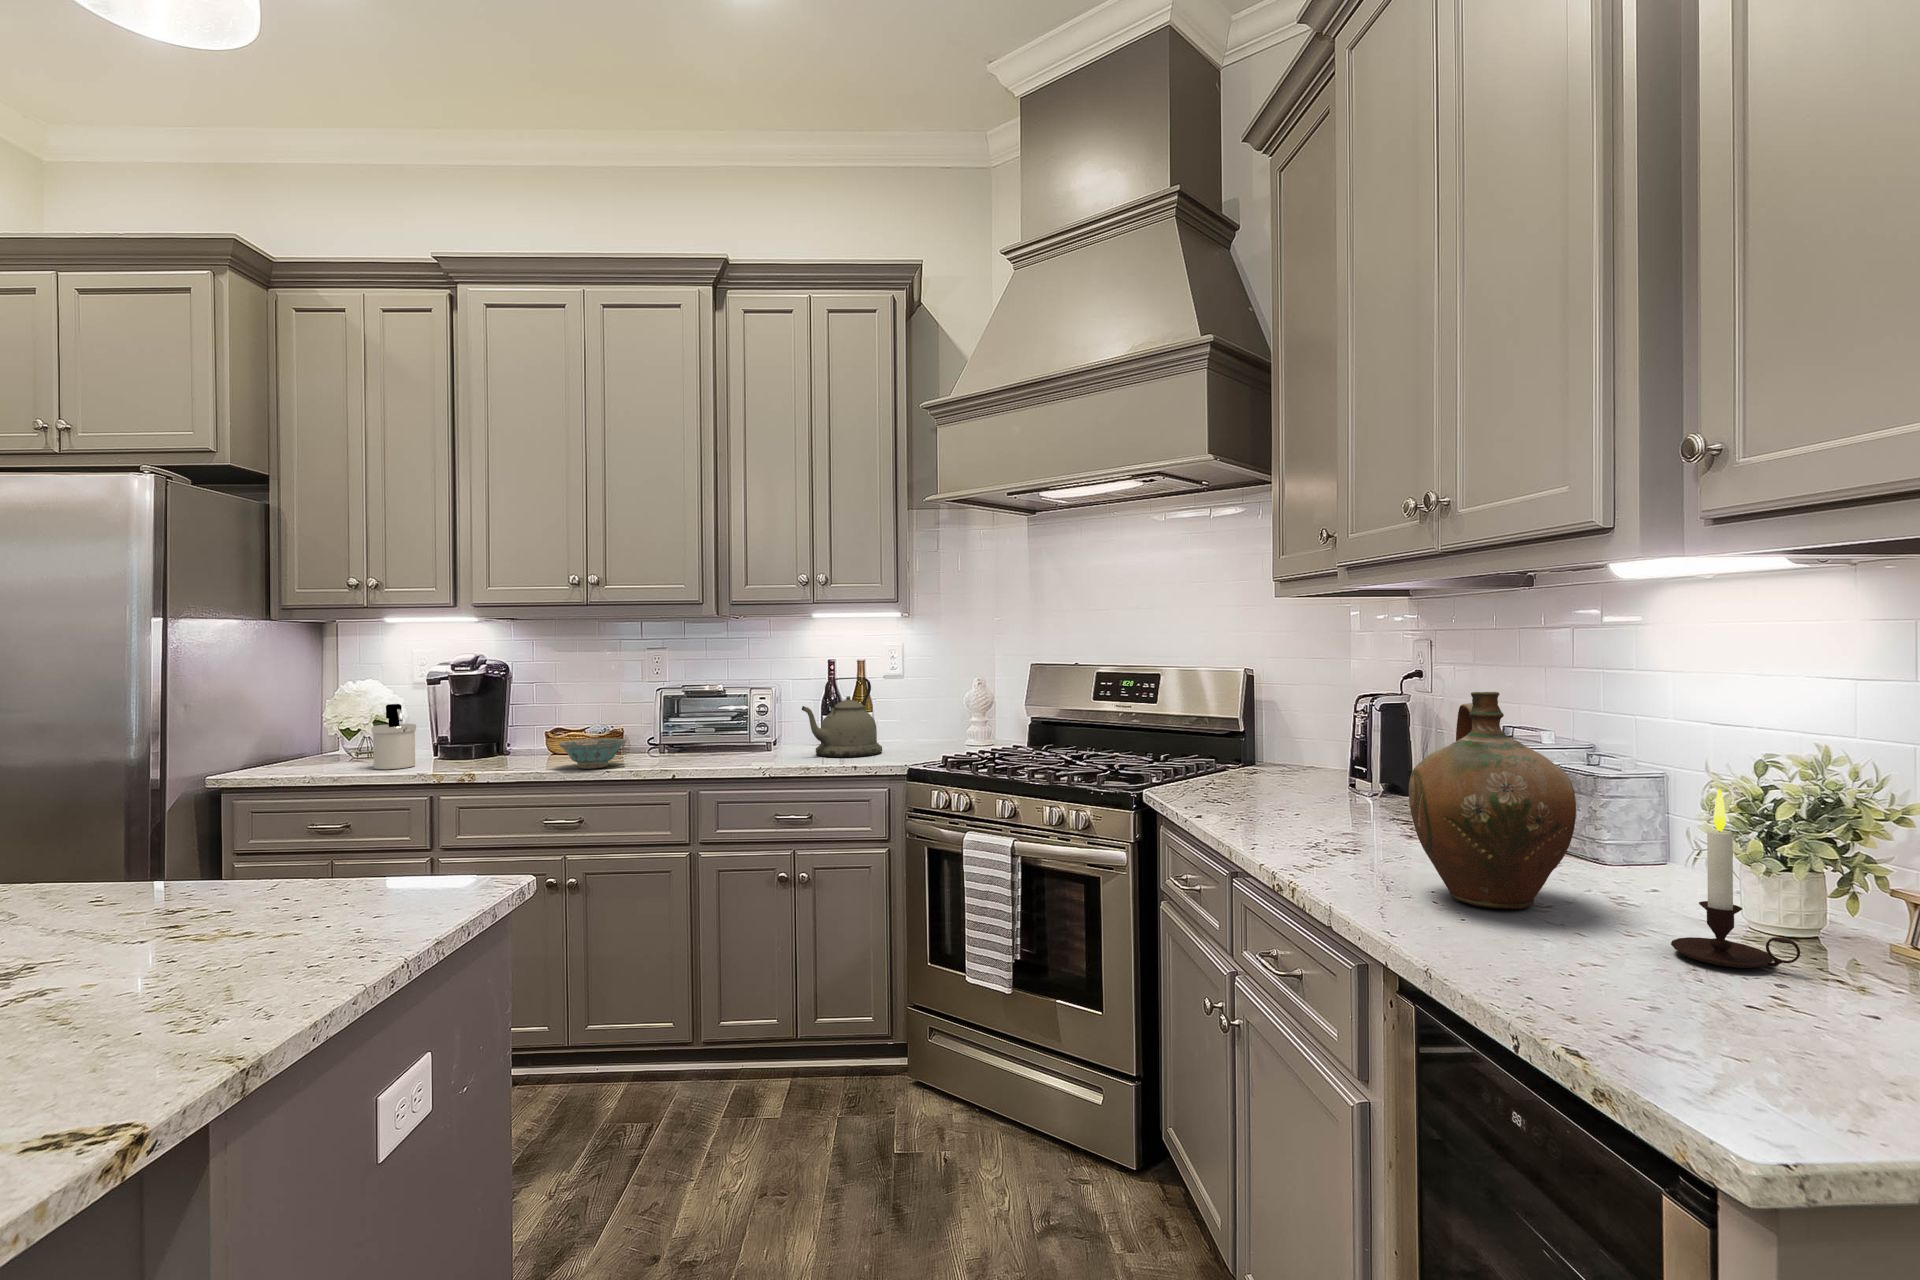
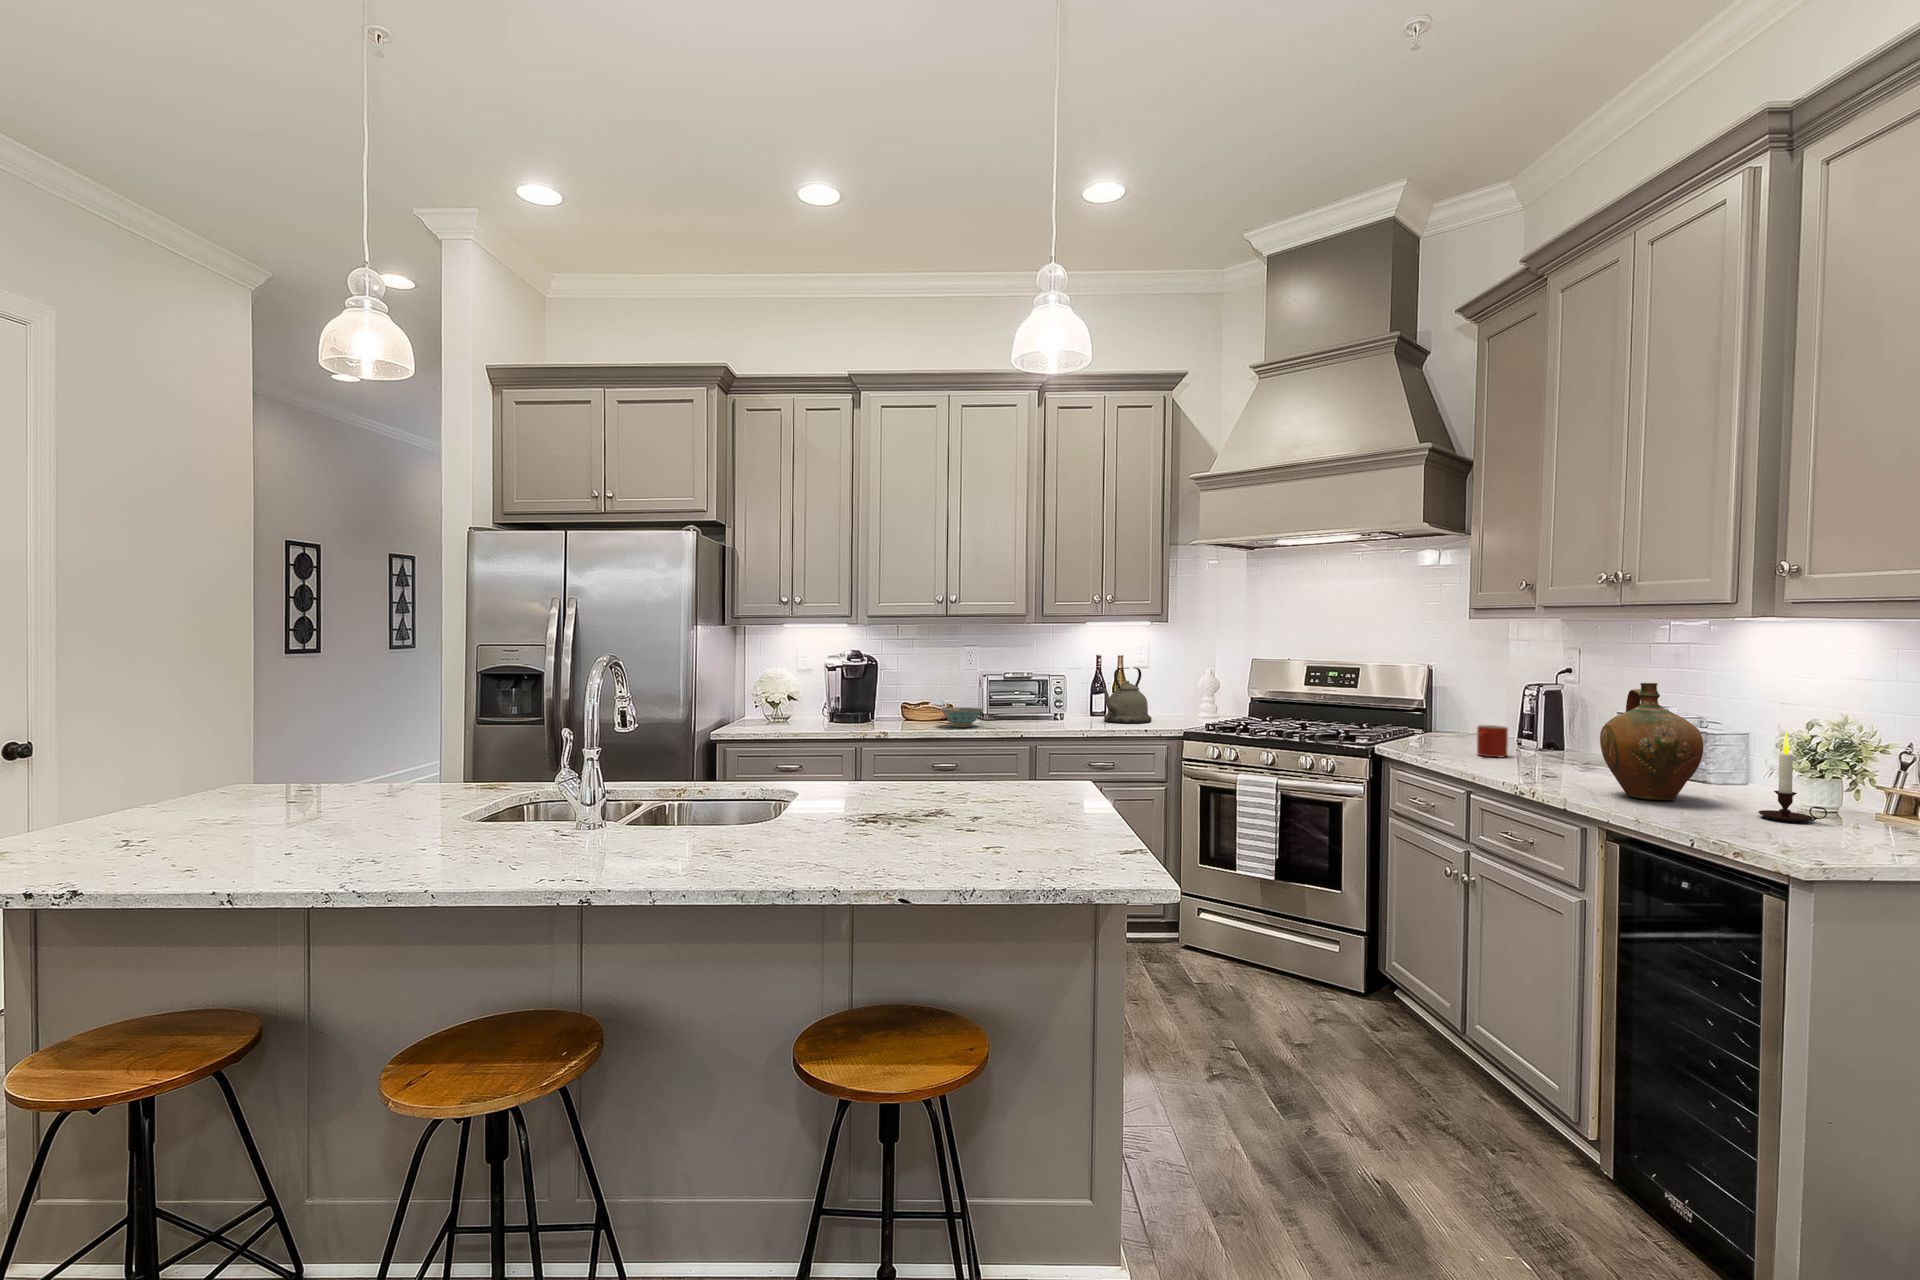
soap dispenser: present [371,704,416,769] -> none [807,681,834,726]
mug: none [1269,759,1316,810] -> present [1477,725,1508,757]

